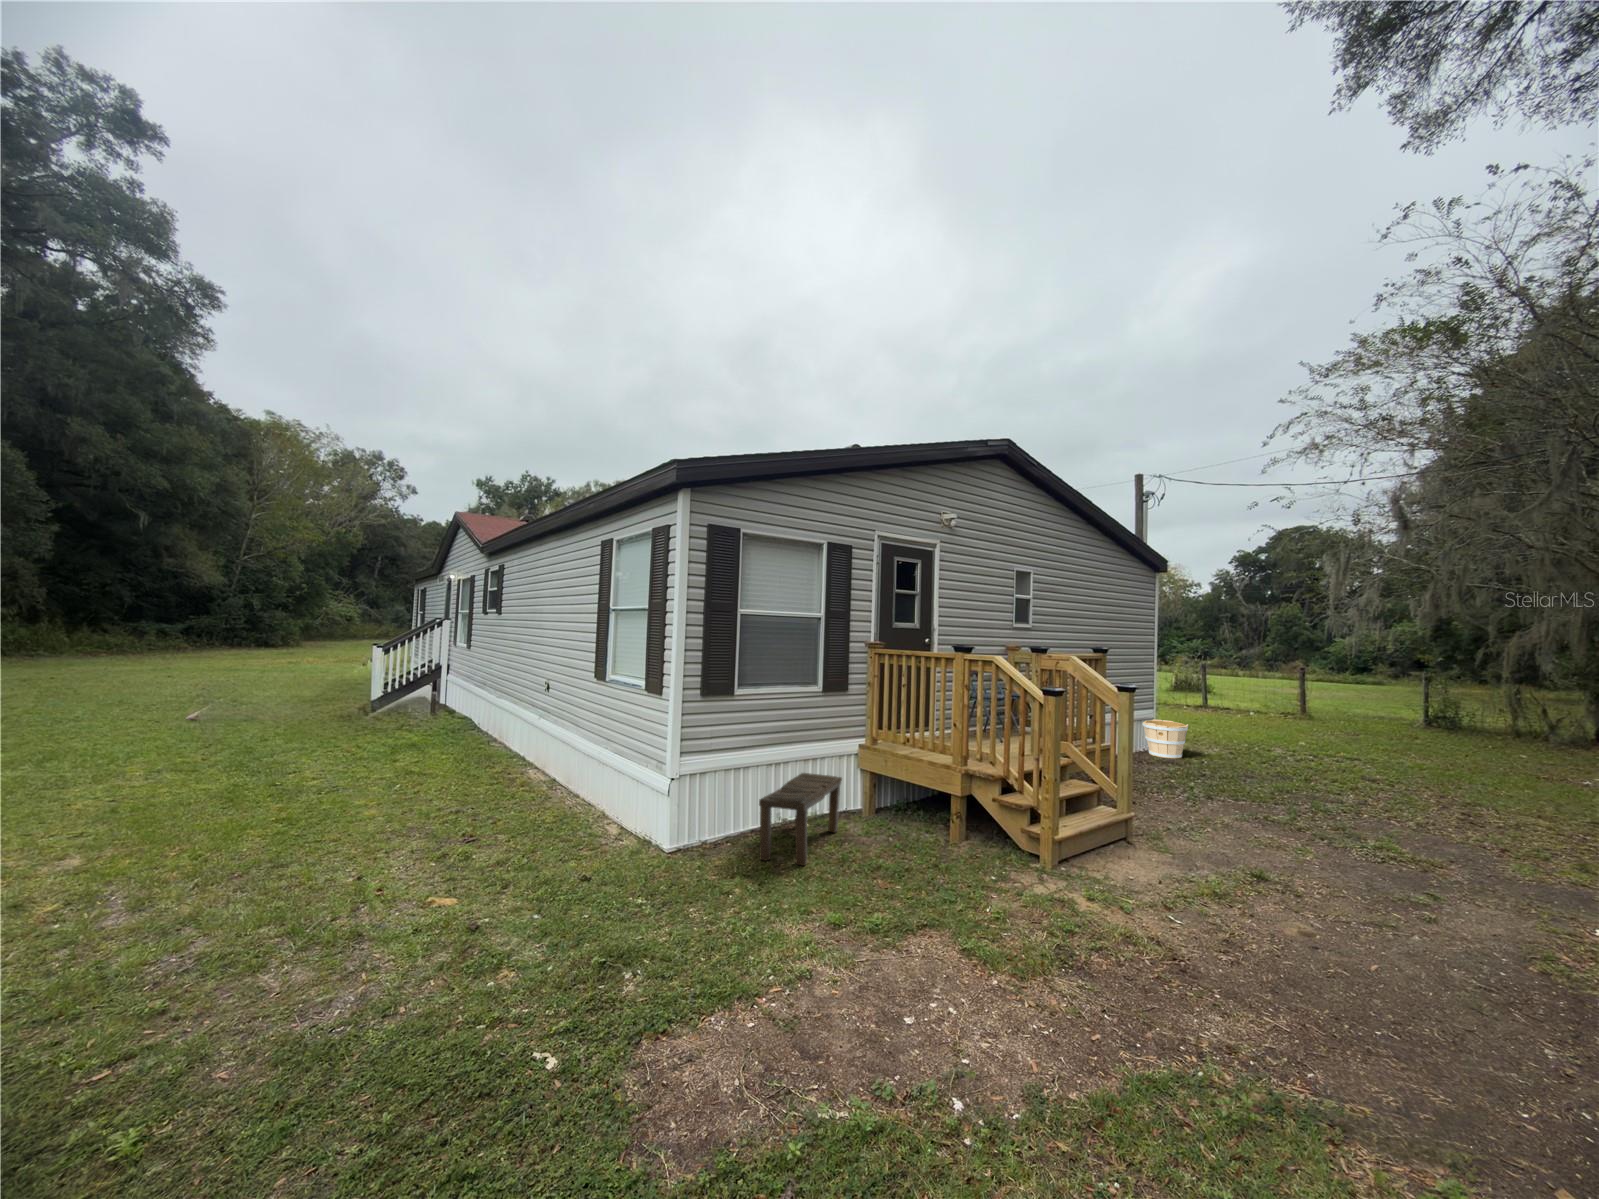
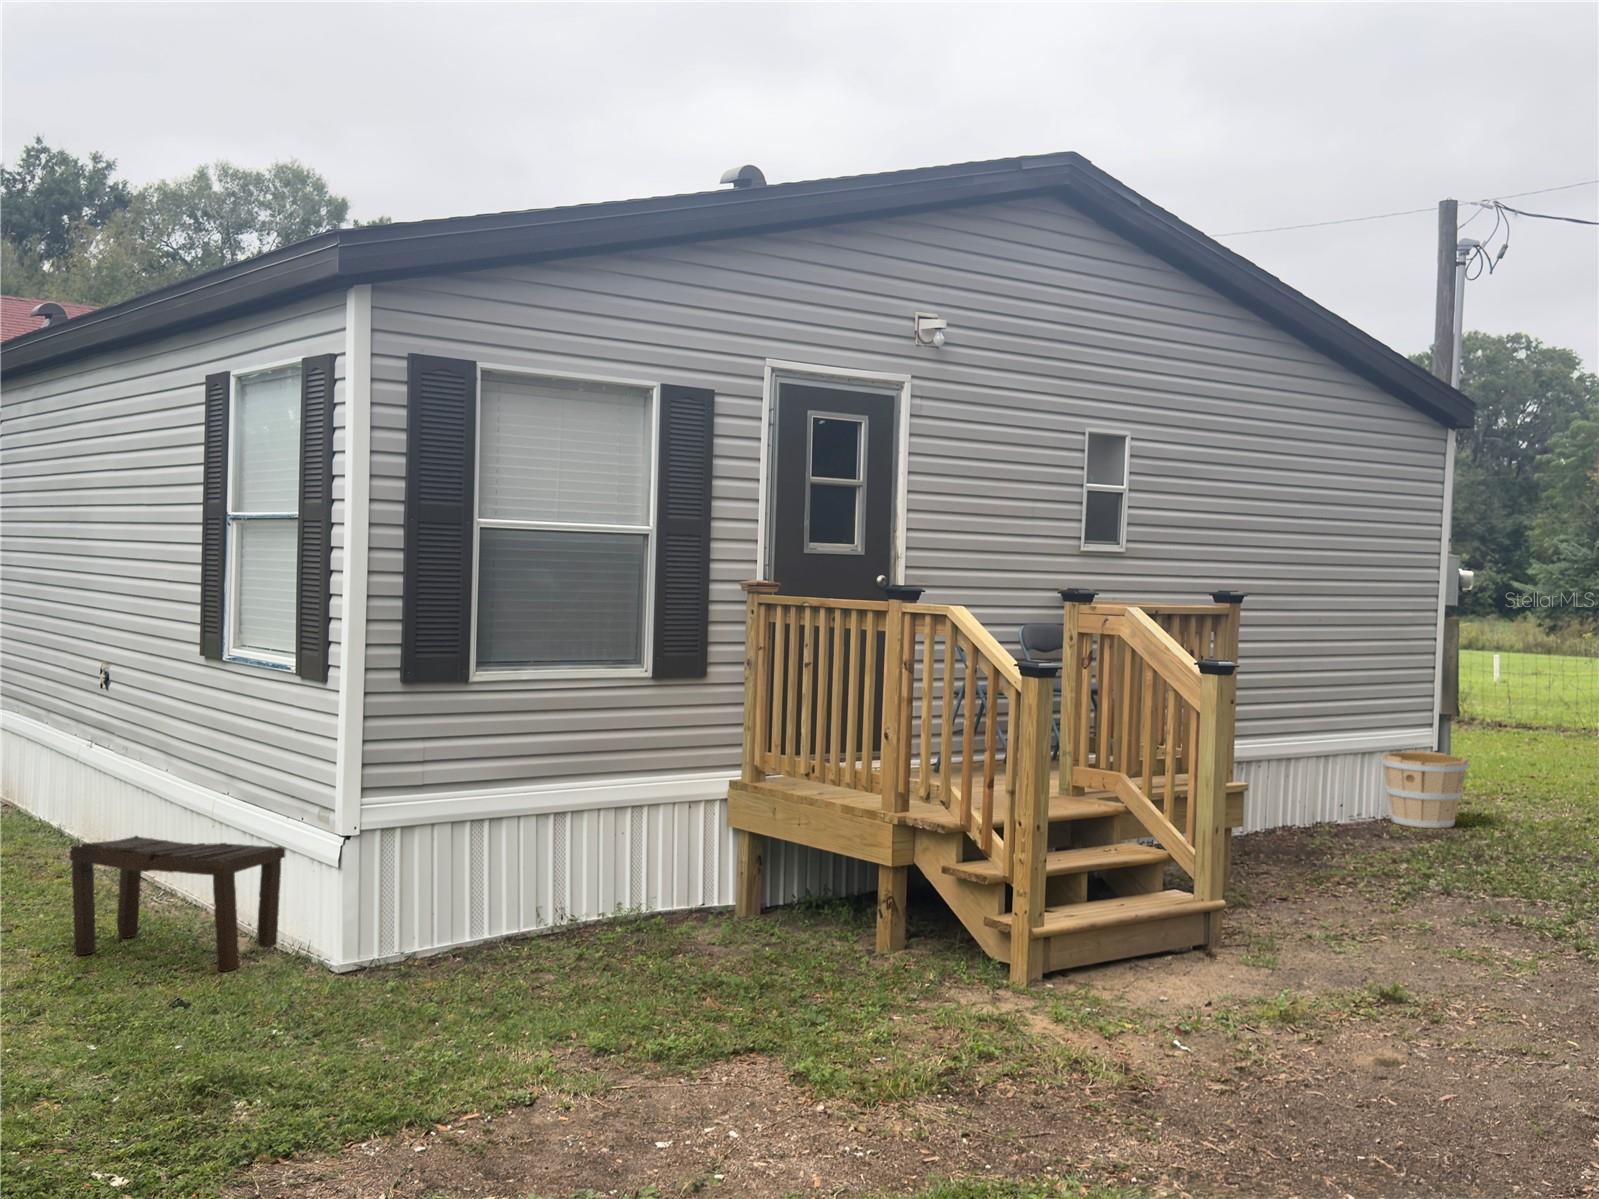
bench: present [759,773,842,866] -> present [69,836,285,971]

